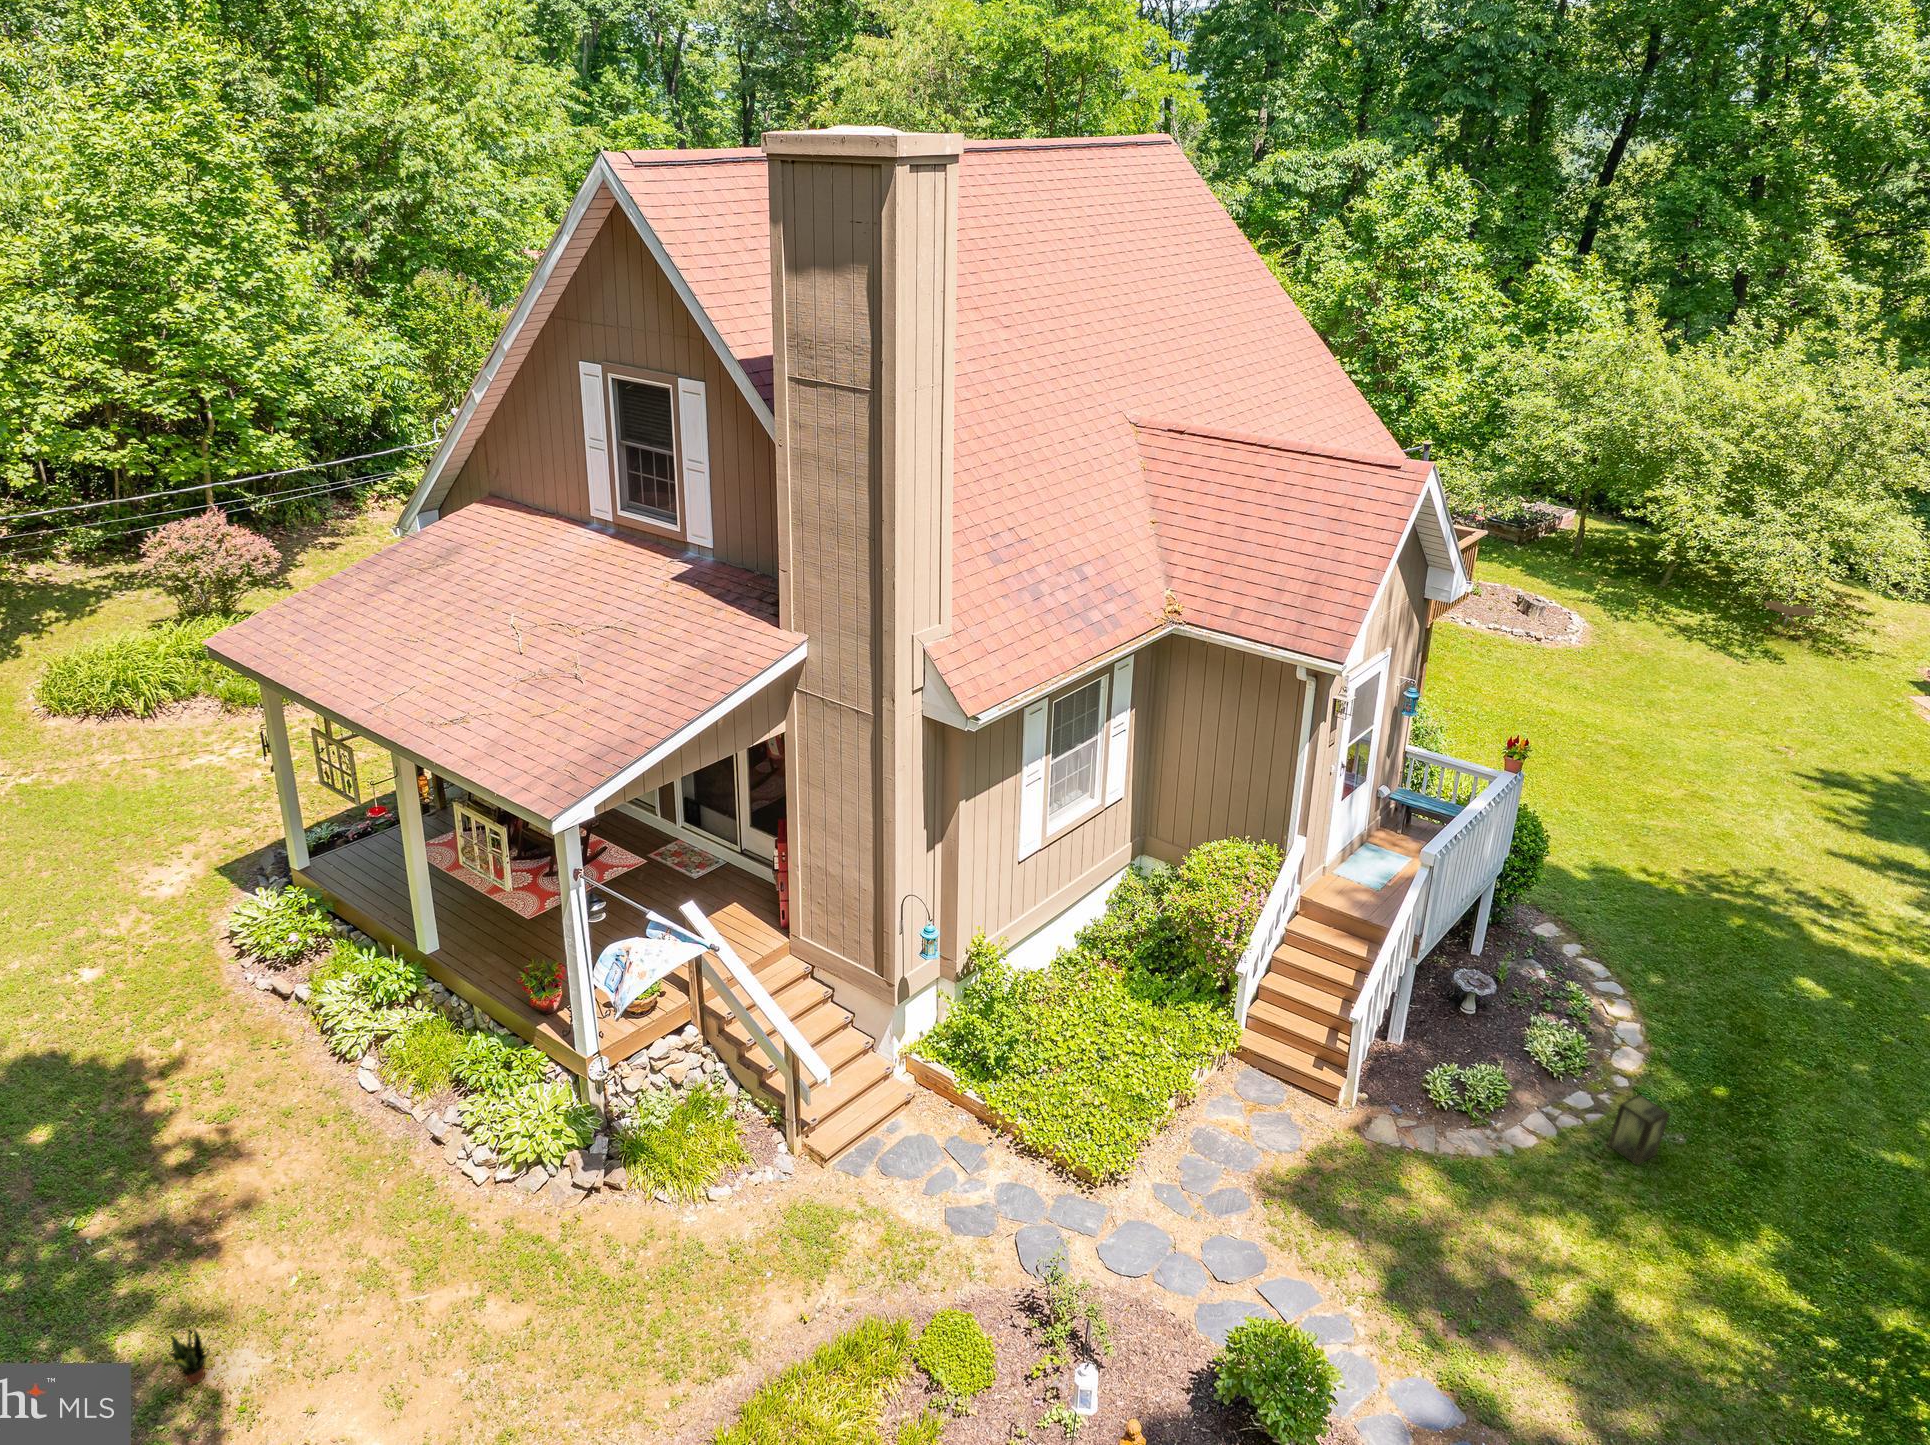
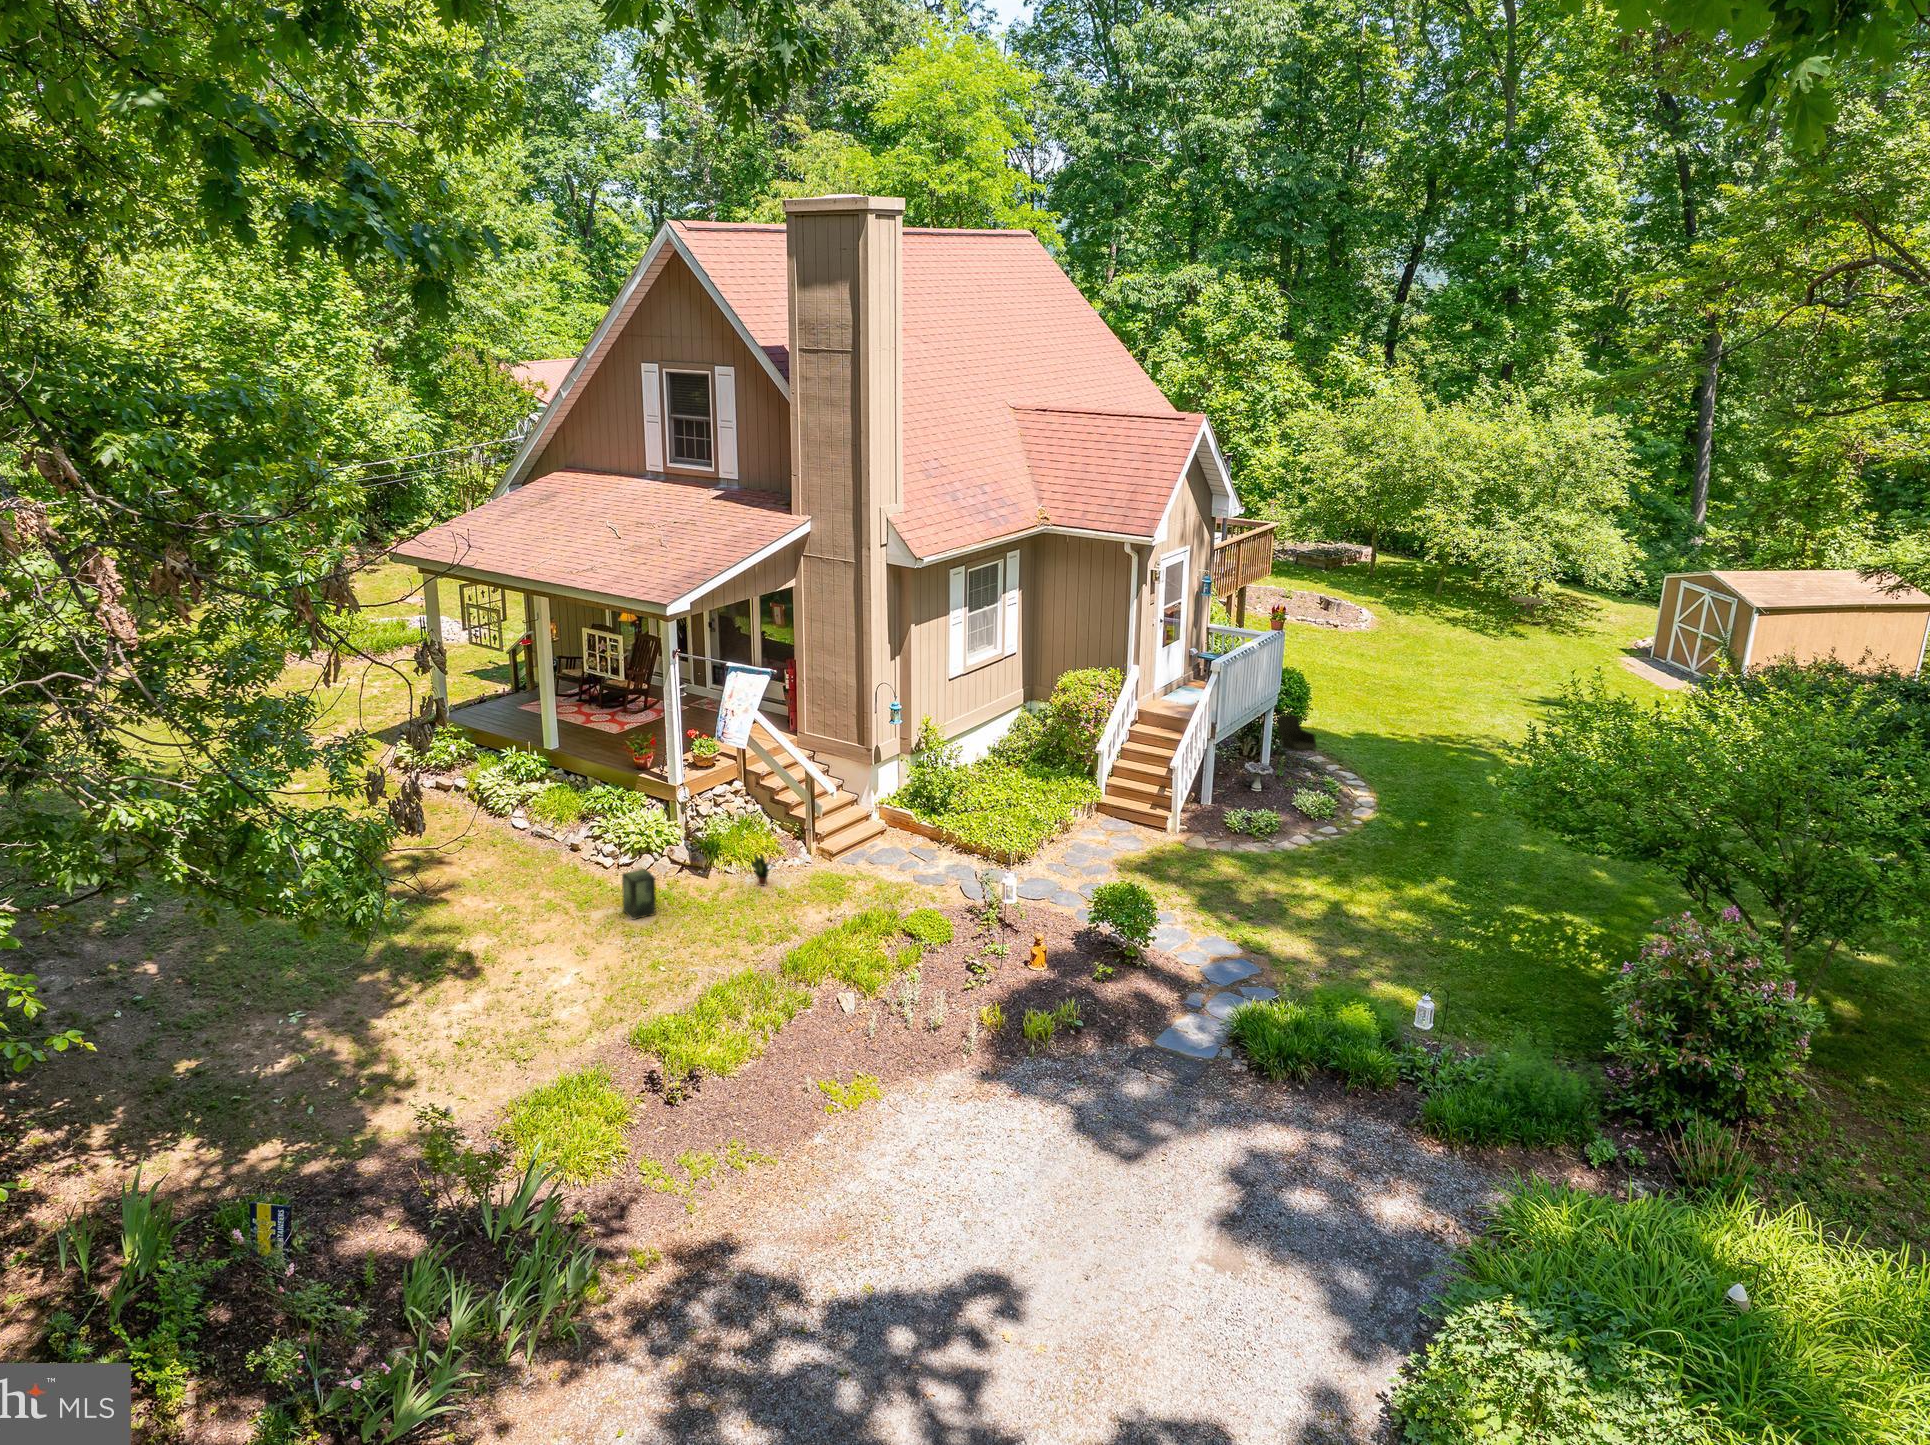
chair: none [1483,879,1554,973] -> present [1273,714,1317,769]
storage box: present [1608,1095,1670,1165] -> present [622,869,656,920]
potted plant: present [166,1329,210,1384] -> present [751,854,773,886]

